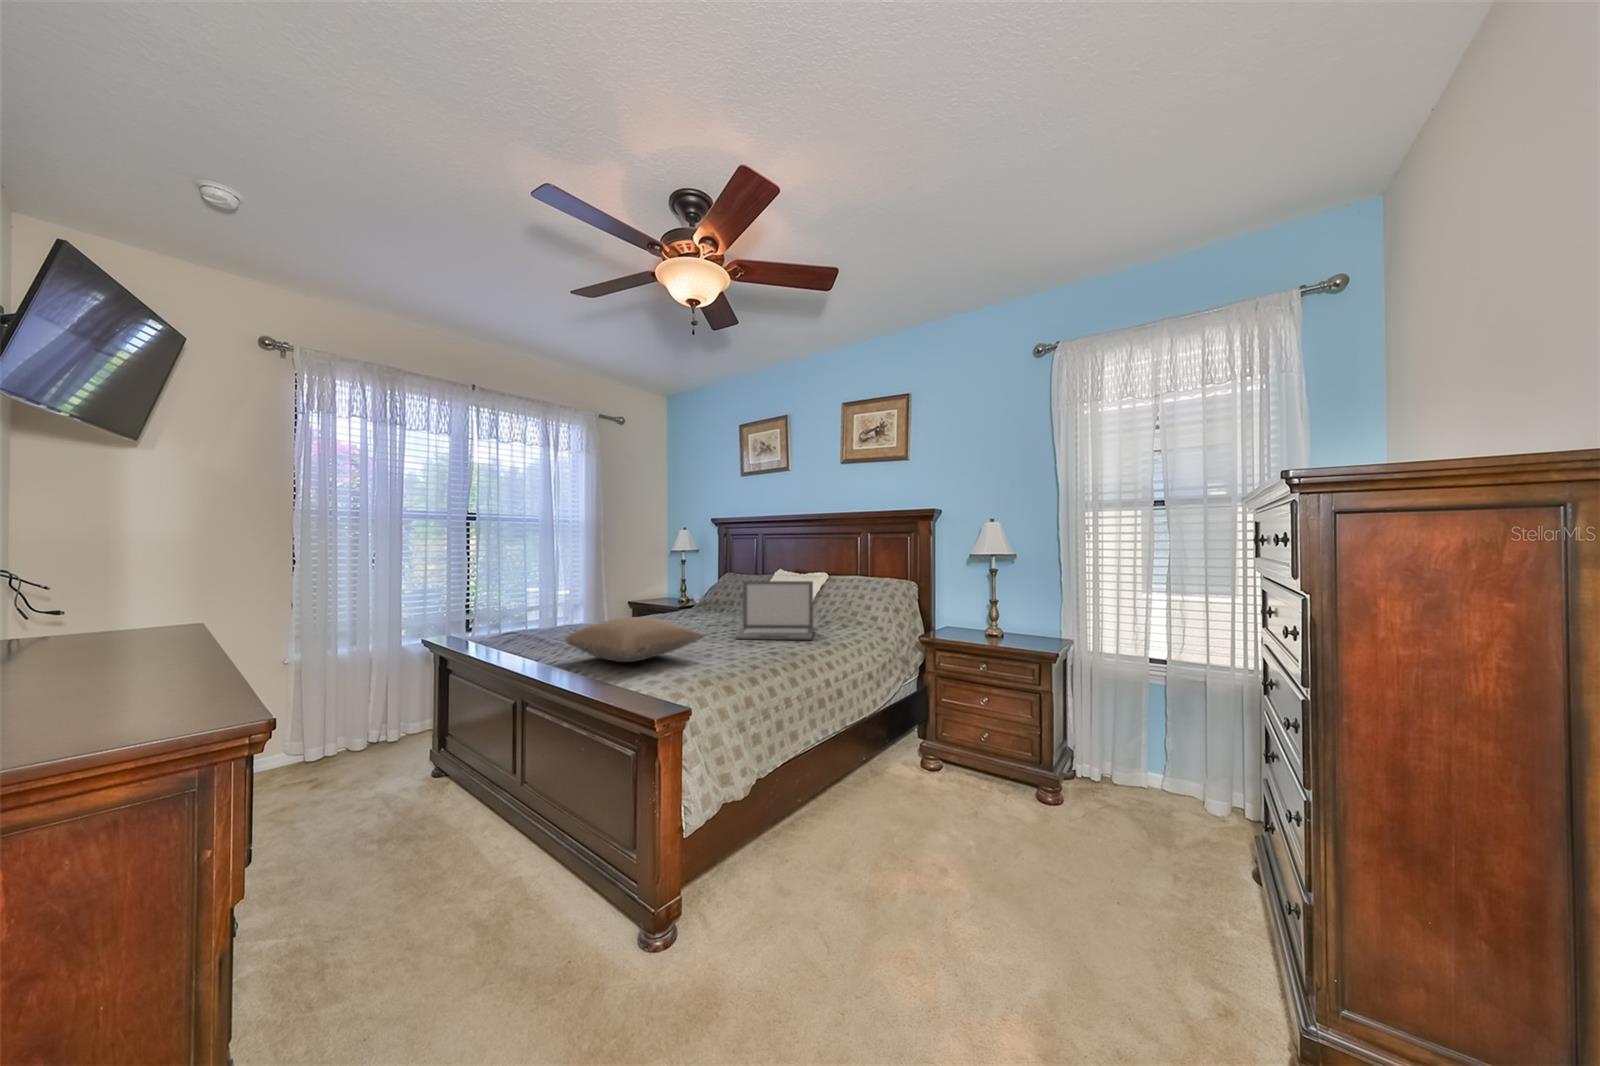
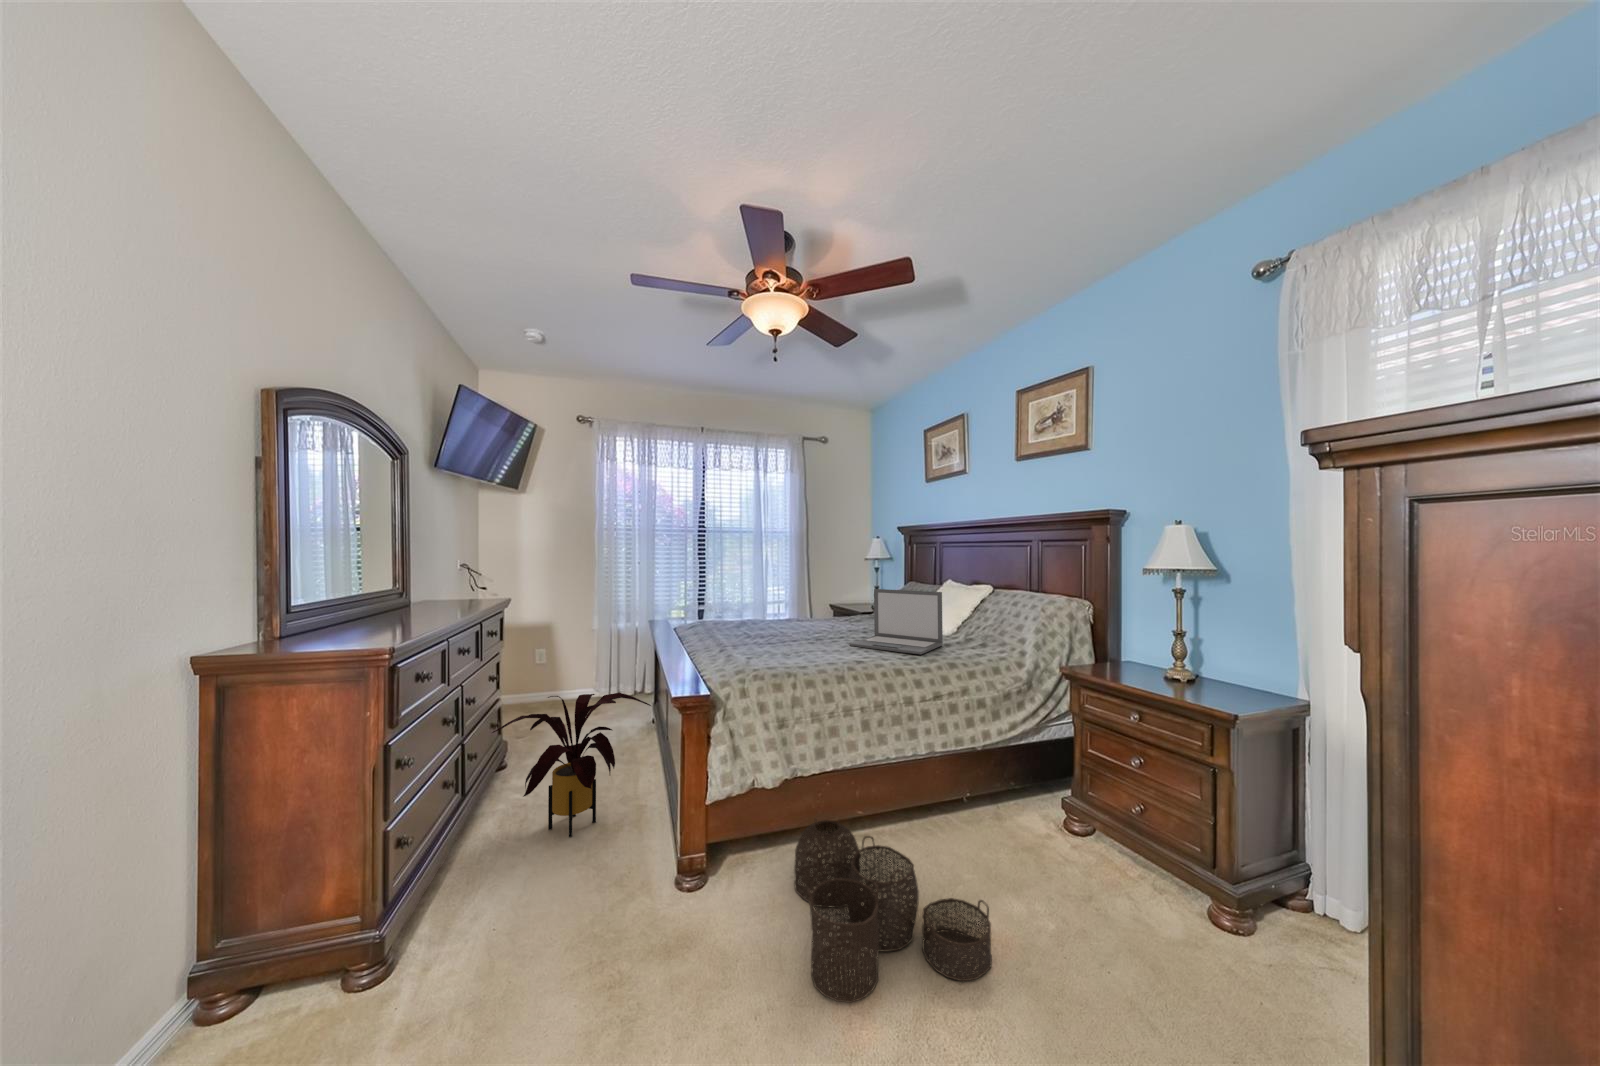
pillow: present [565,617,704,662] -> none [688,617,790,656]
house plant: none [337,726,539,934] -> present [492,693,651,837]
woven basket: none [759,801,957,949] -> present [794,820,992,1003]

